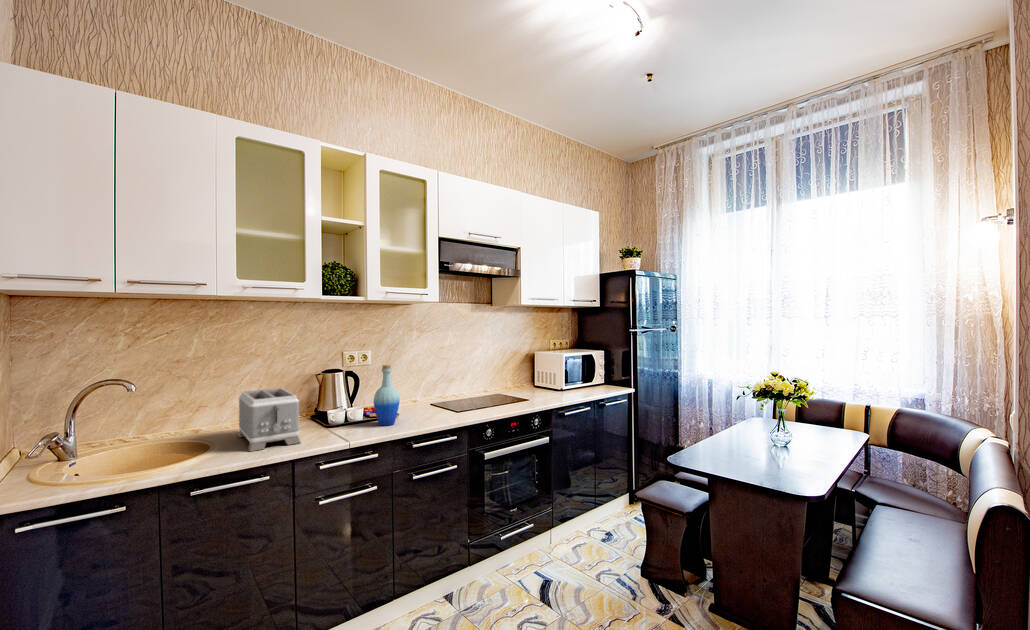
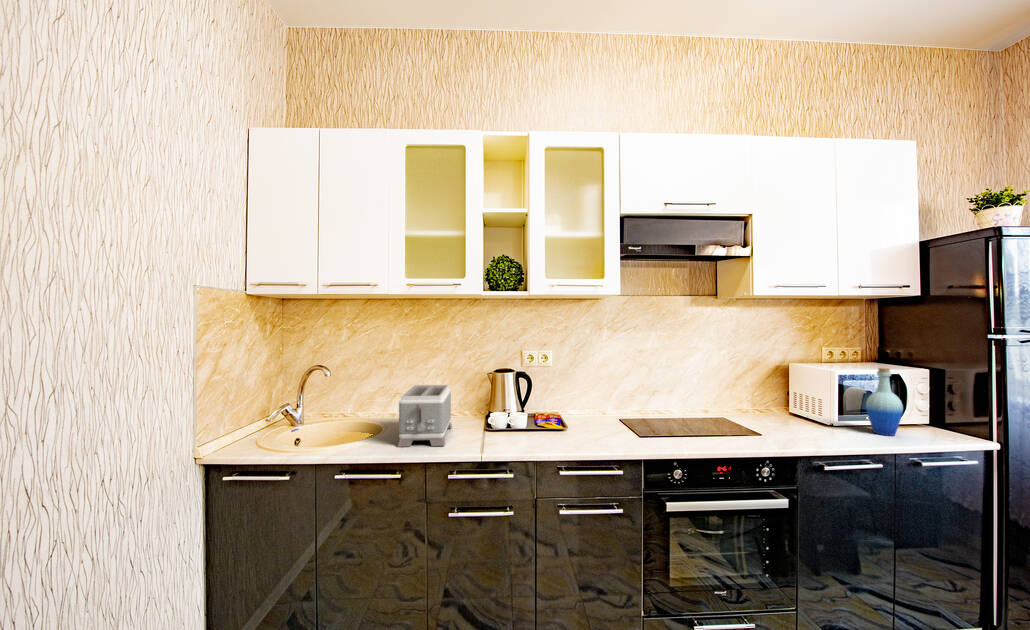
bottle: present [374,365,400,426] -> present [866,368,903,436]

